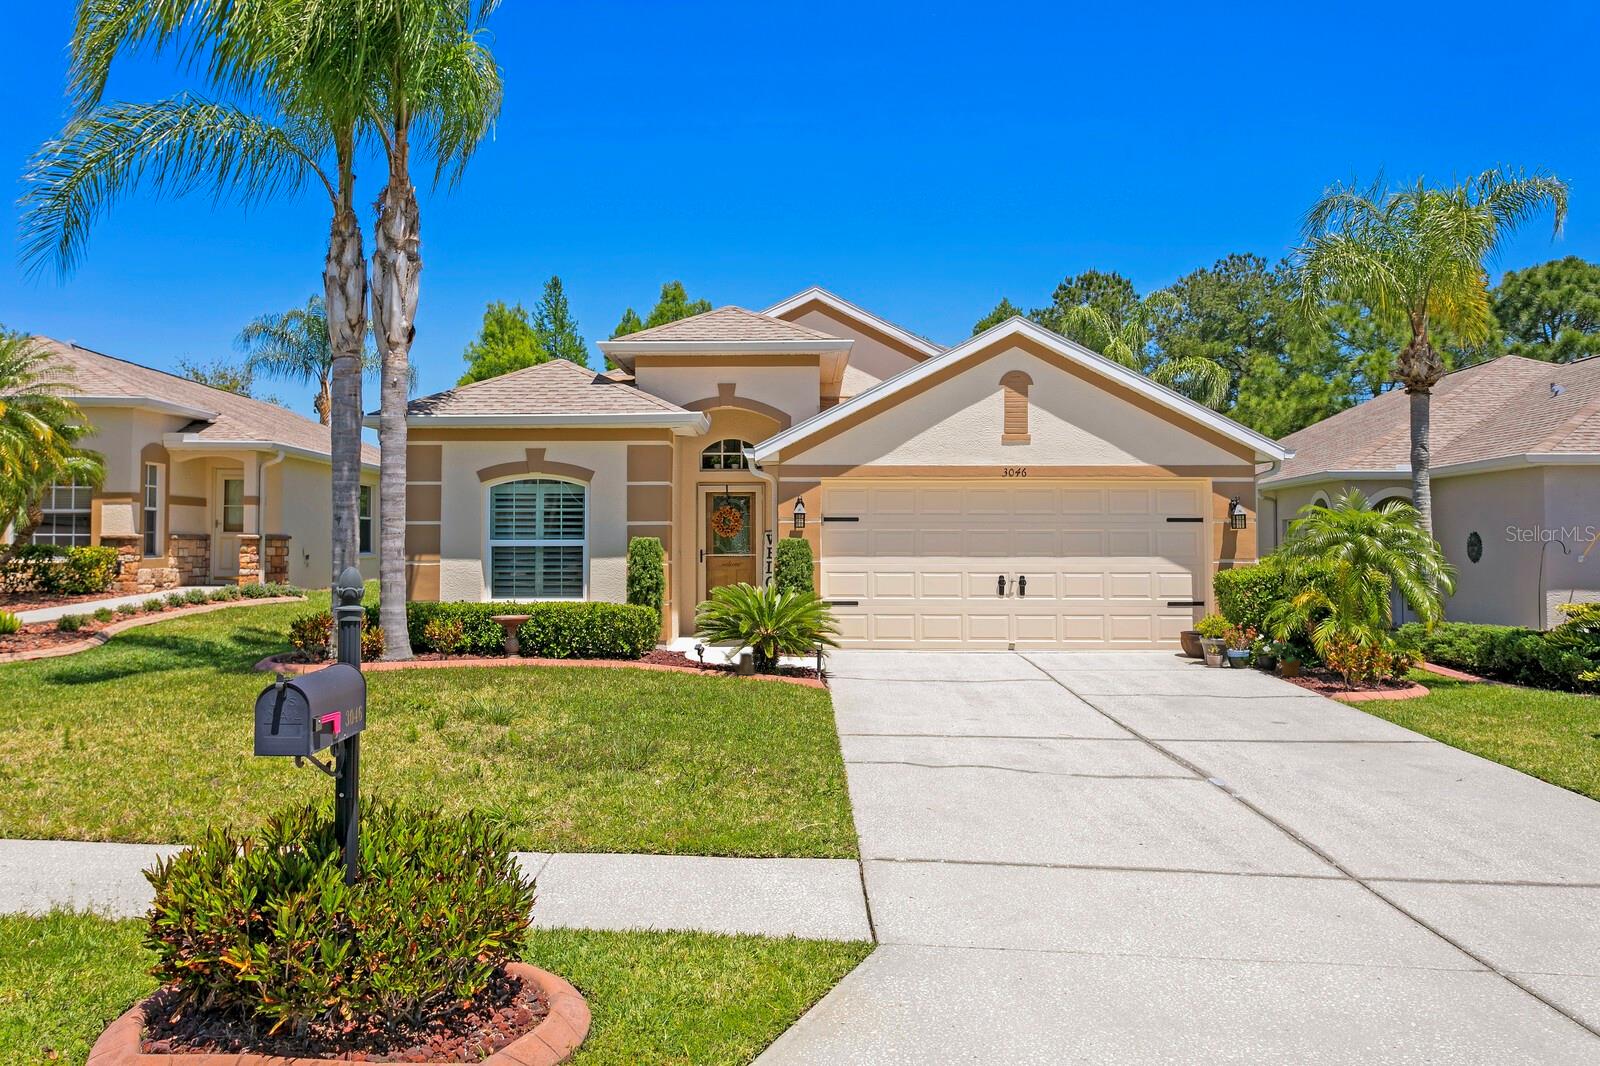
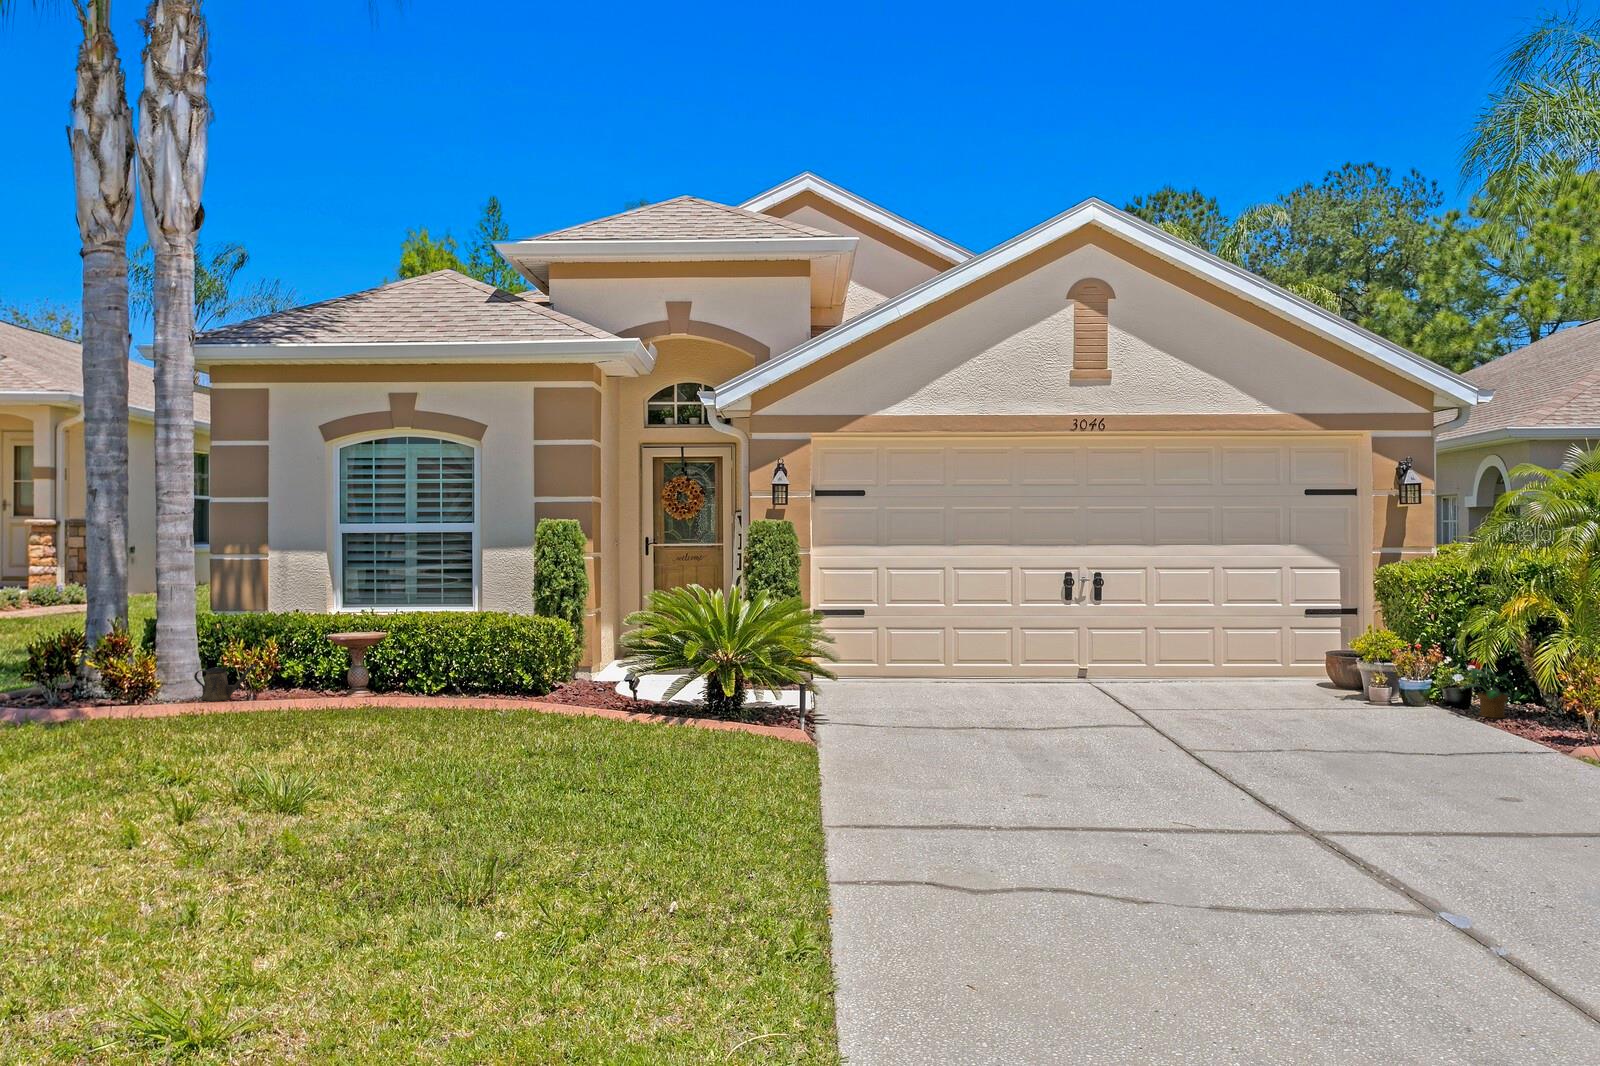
watering can: present [725,653,755,675] -> present [194,664,256,701]

